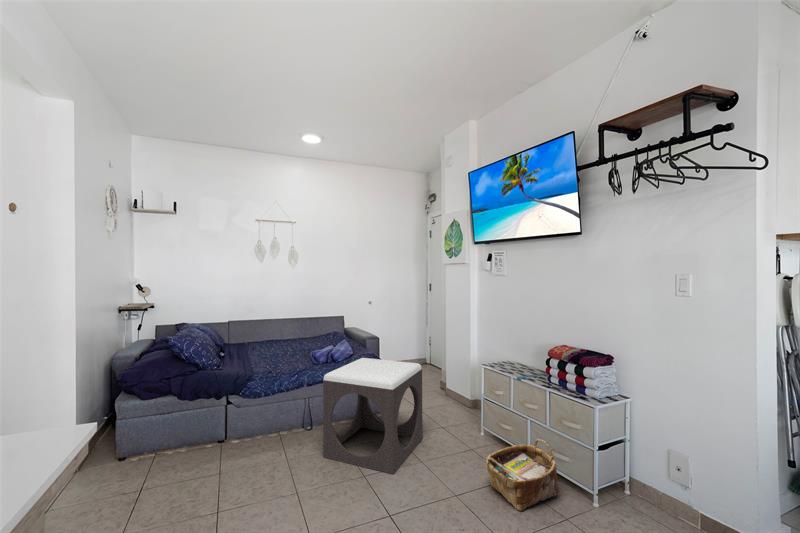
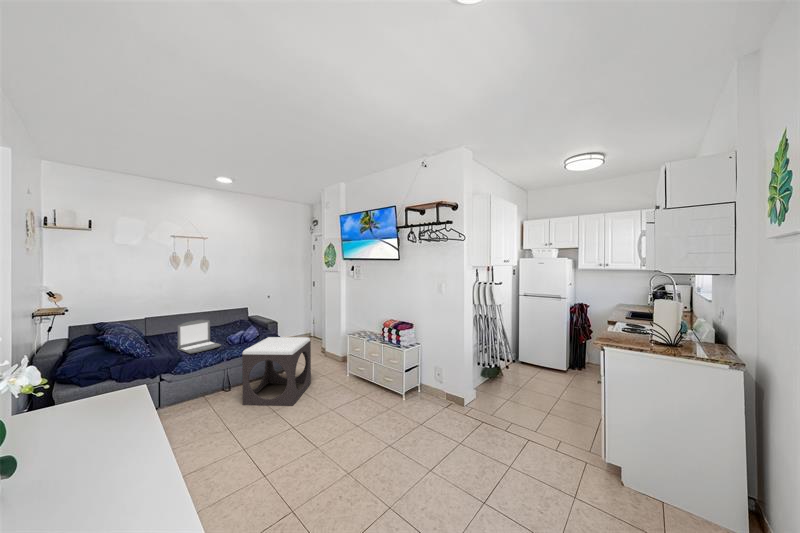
laptop: none [253,326,303,371] -> present [177,320,221,354]
woven basket: present [486,439,559,511] -> none [349,371,386,409]

